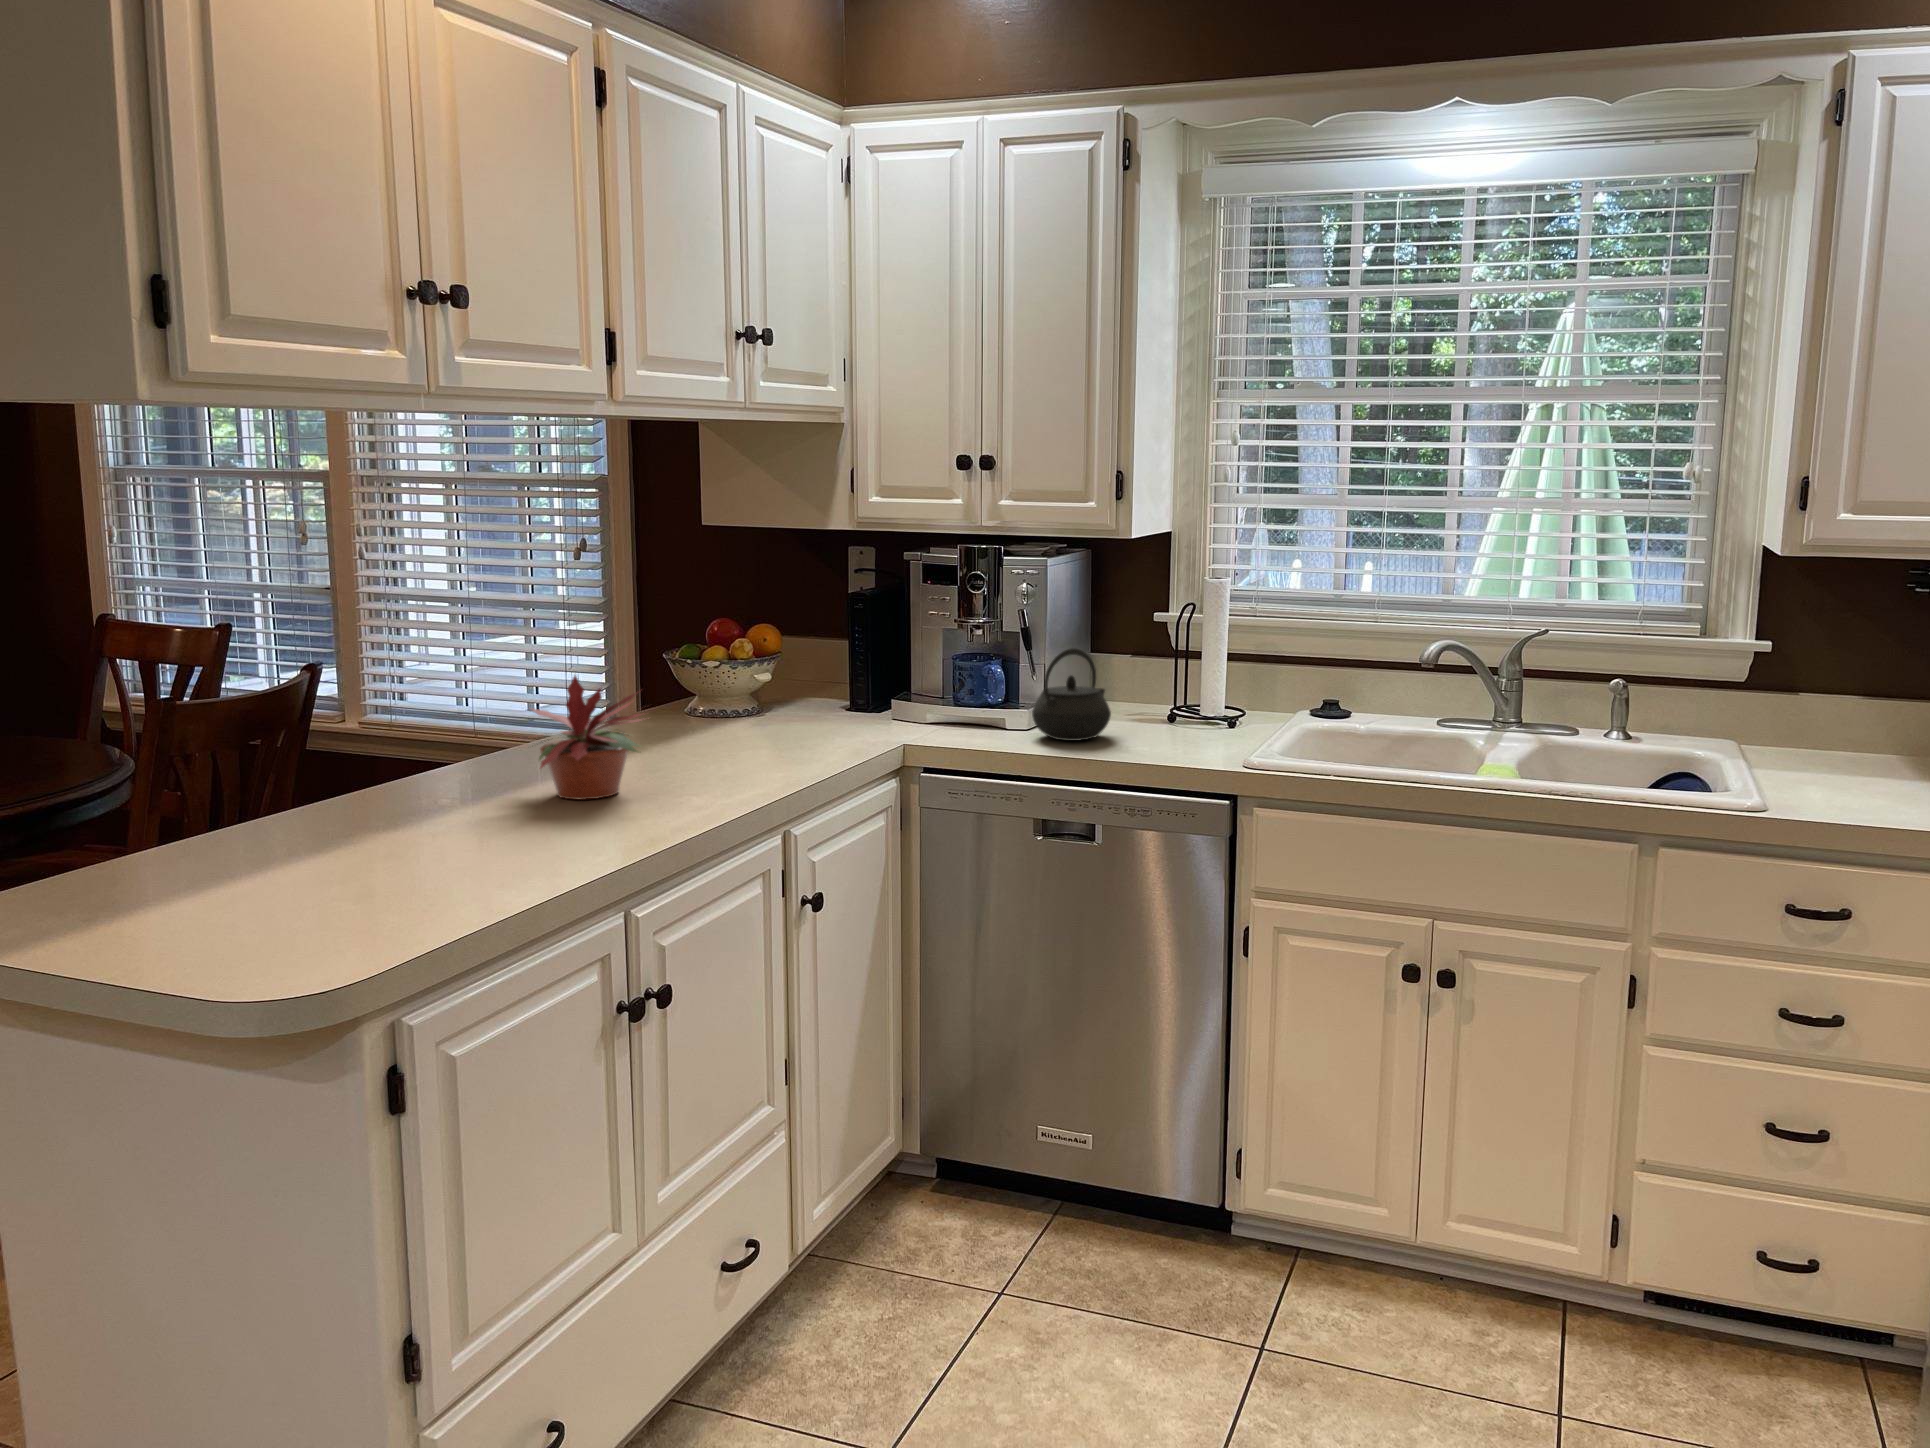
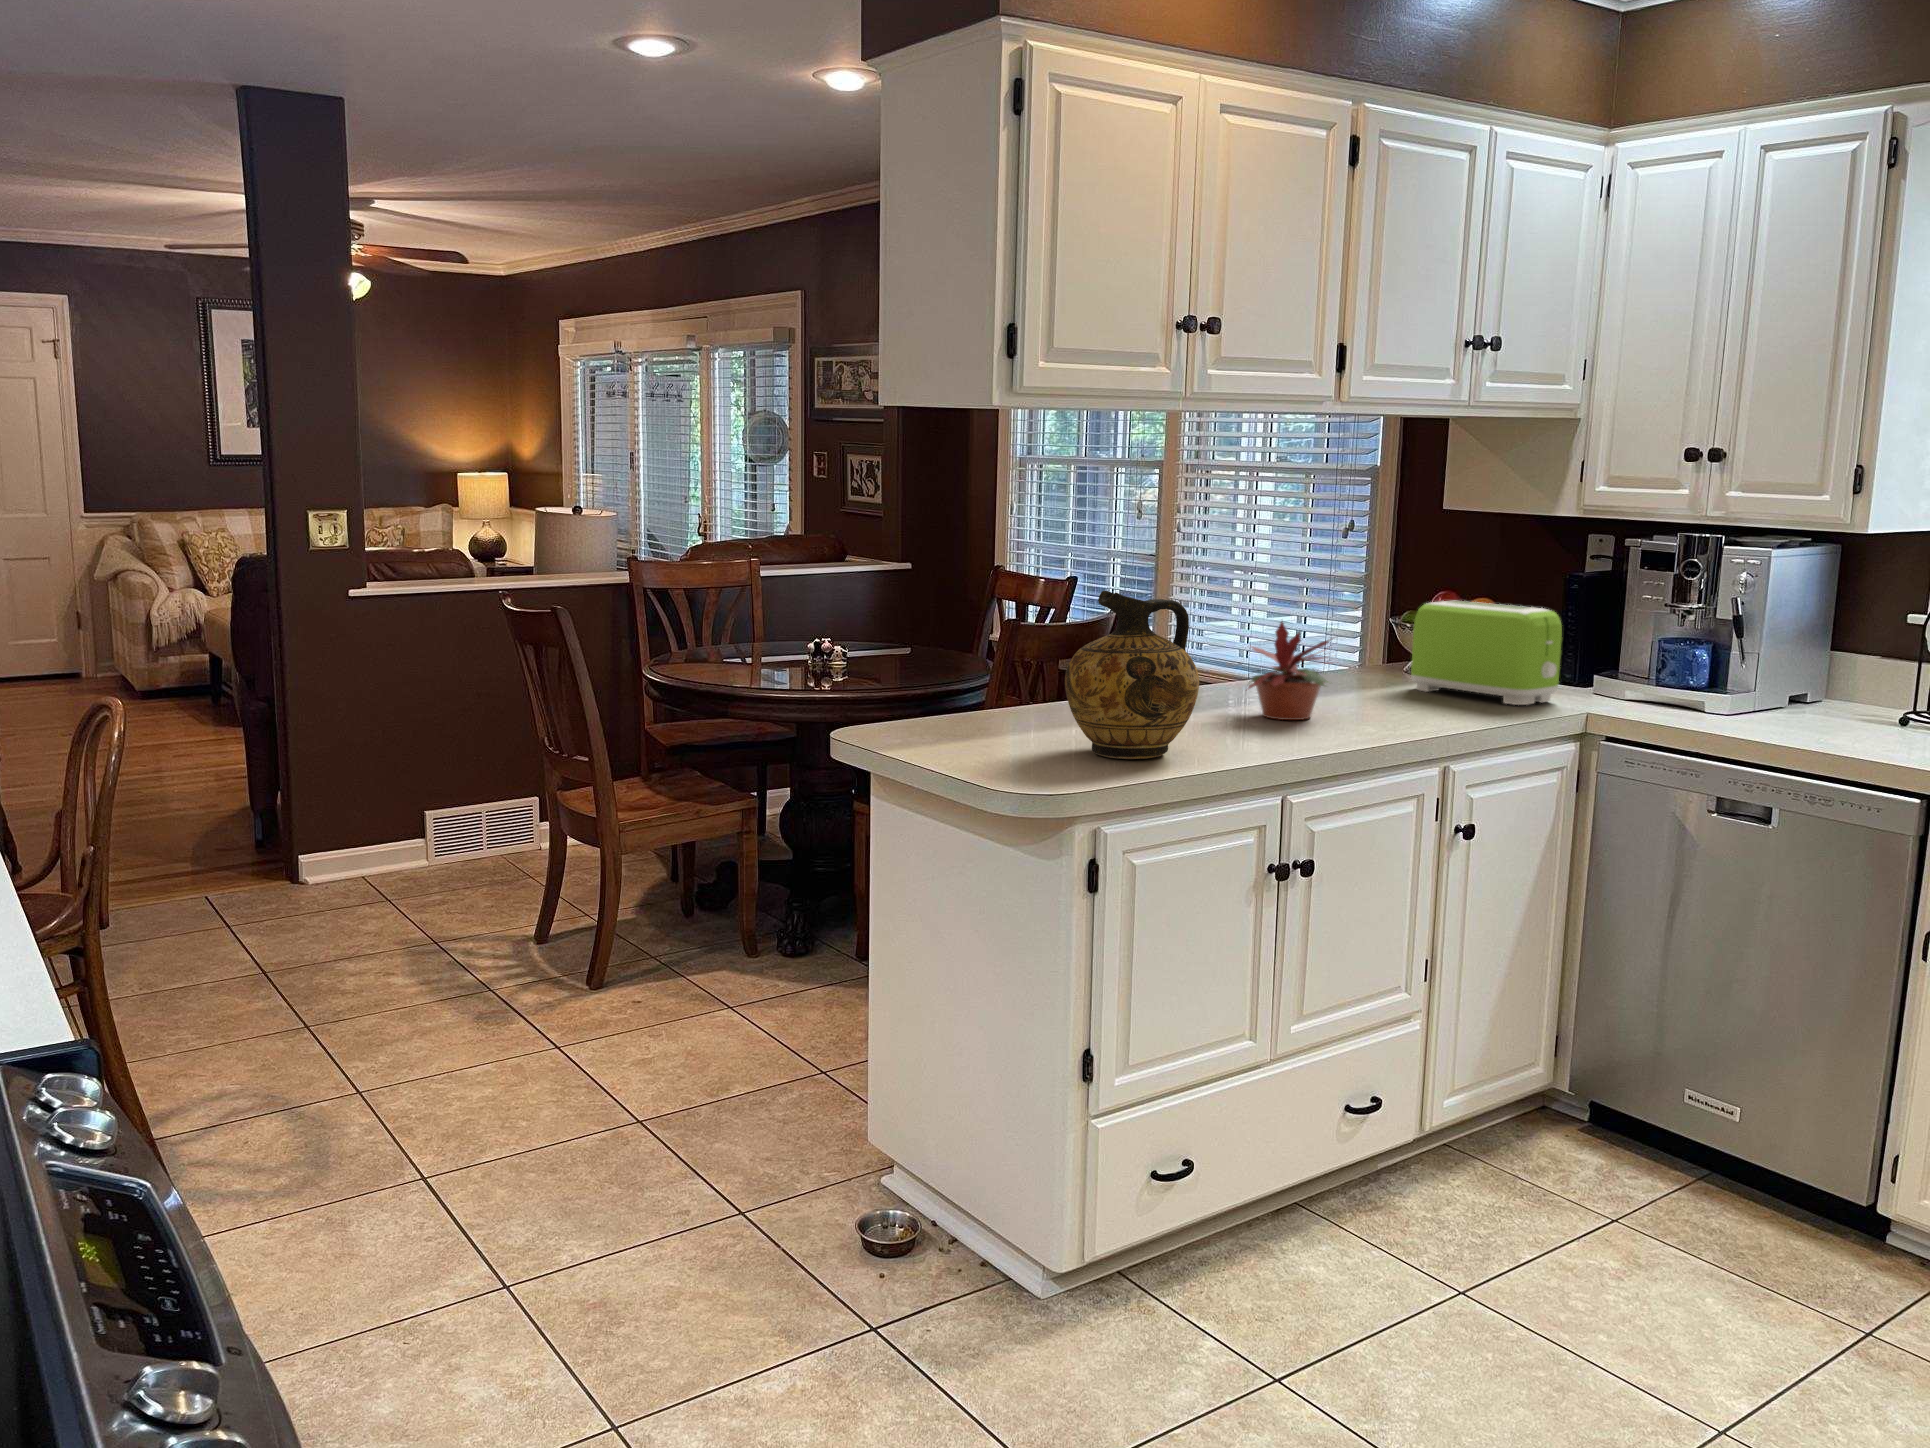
toaster: none [704,629,866,743] -> present [1411,601,1562,705]
kettle: present [1032,648,1111,741] -> none [1727,637,1818,728]
ceramic jug: none [299,662,501,899] -> present [1065,591,1199,759]

